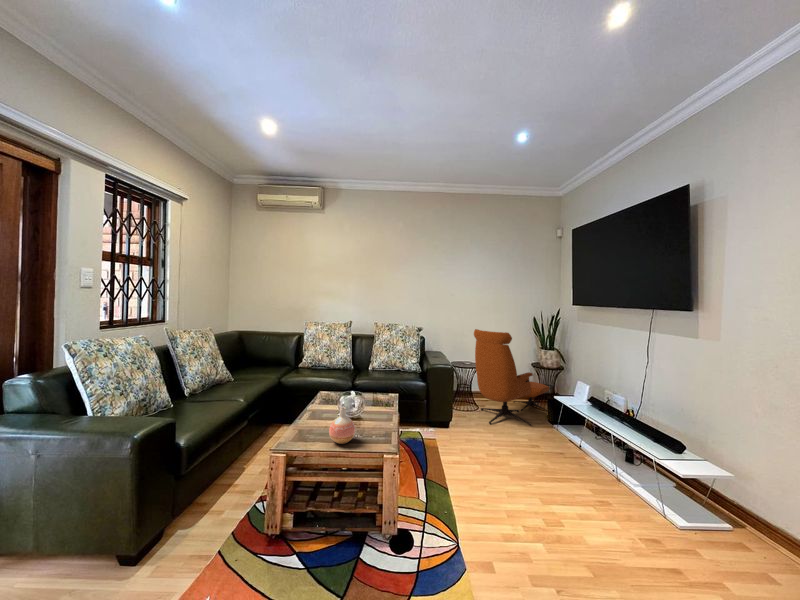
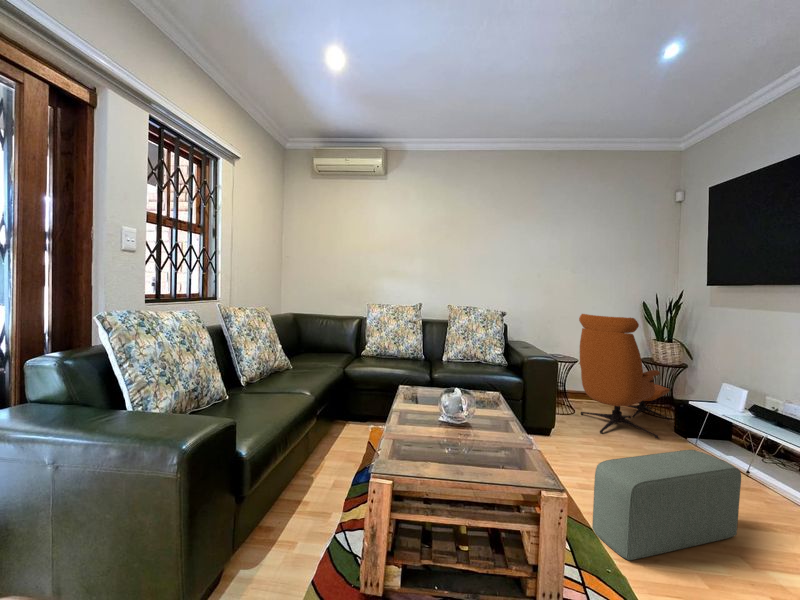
vase: present [329,407,355,444] -> none [443,412,480,465]
pouf: none [449,430,549,506] -> present [592,450,741,560]

